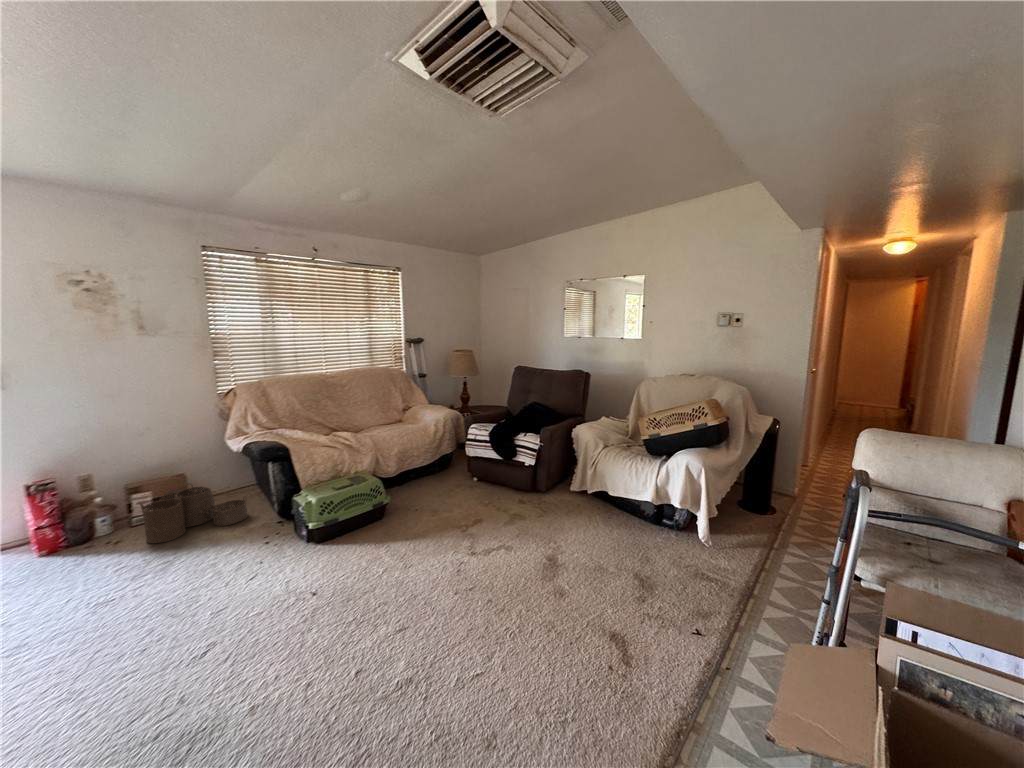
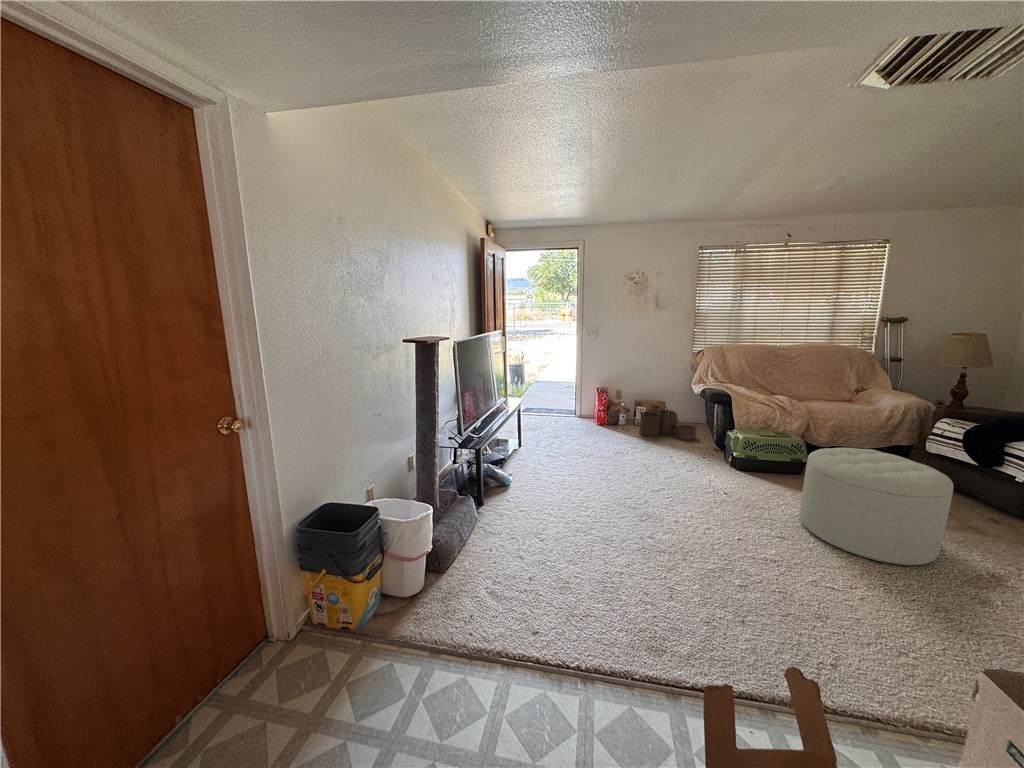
ottoman: none [400,474,516,601] -> present [800,448,953,565]

